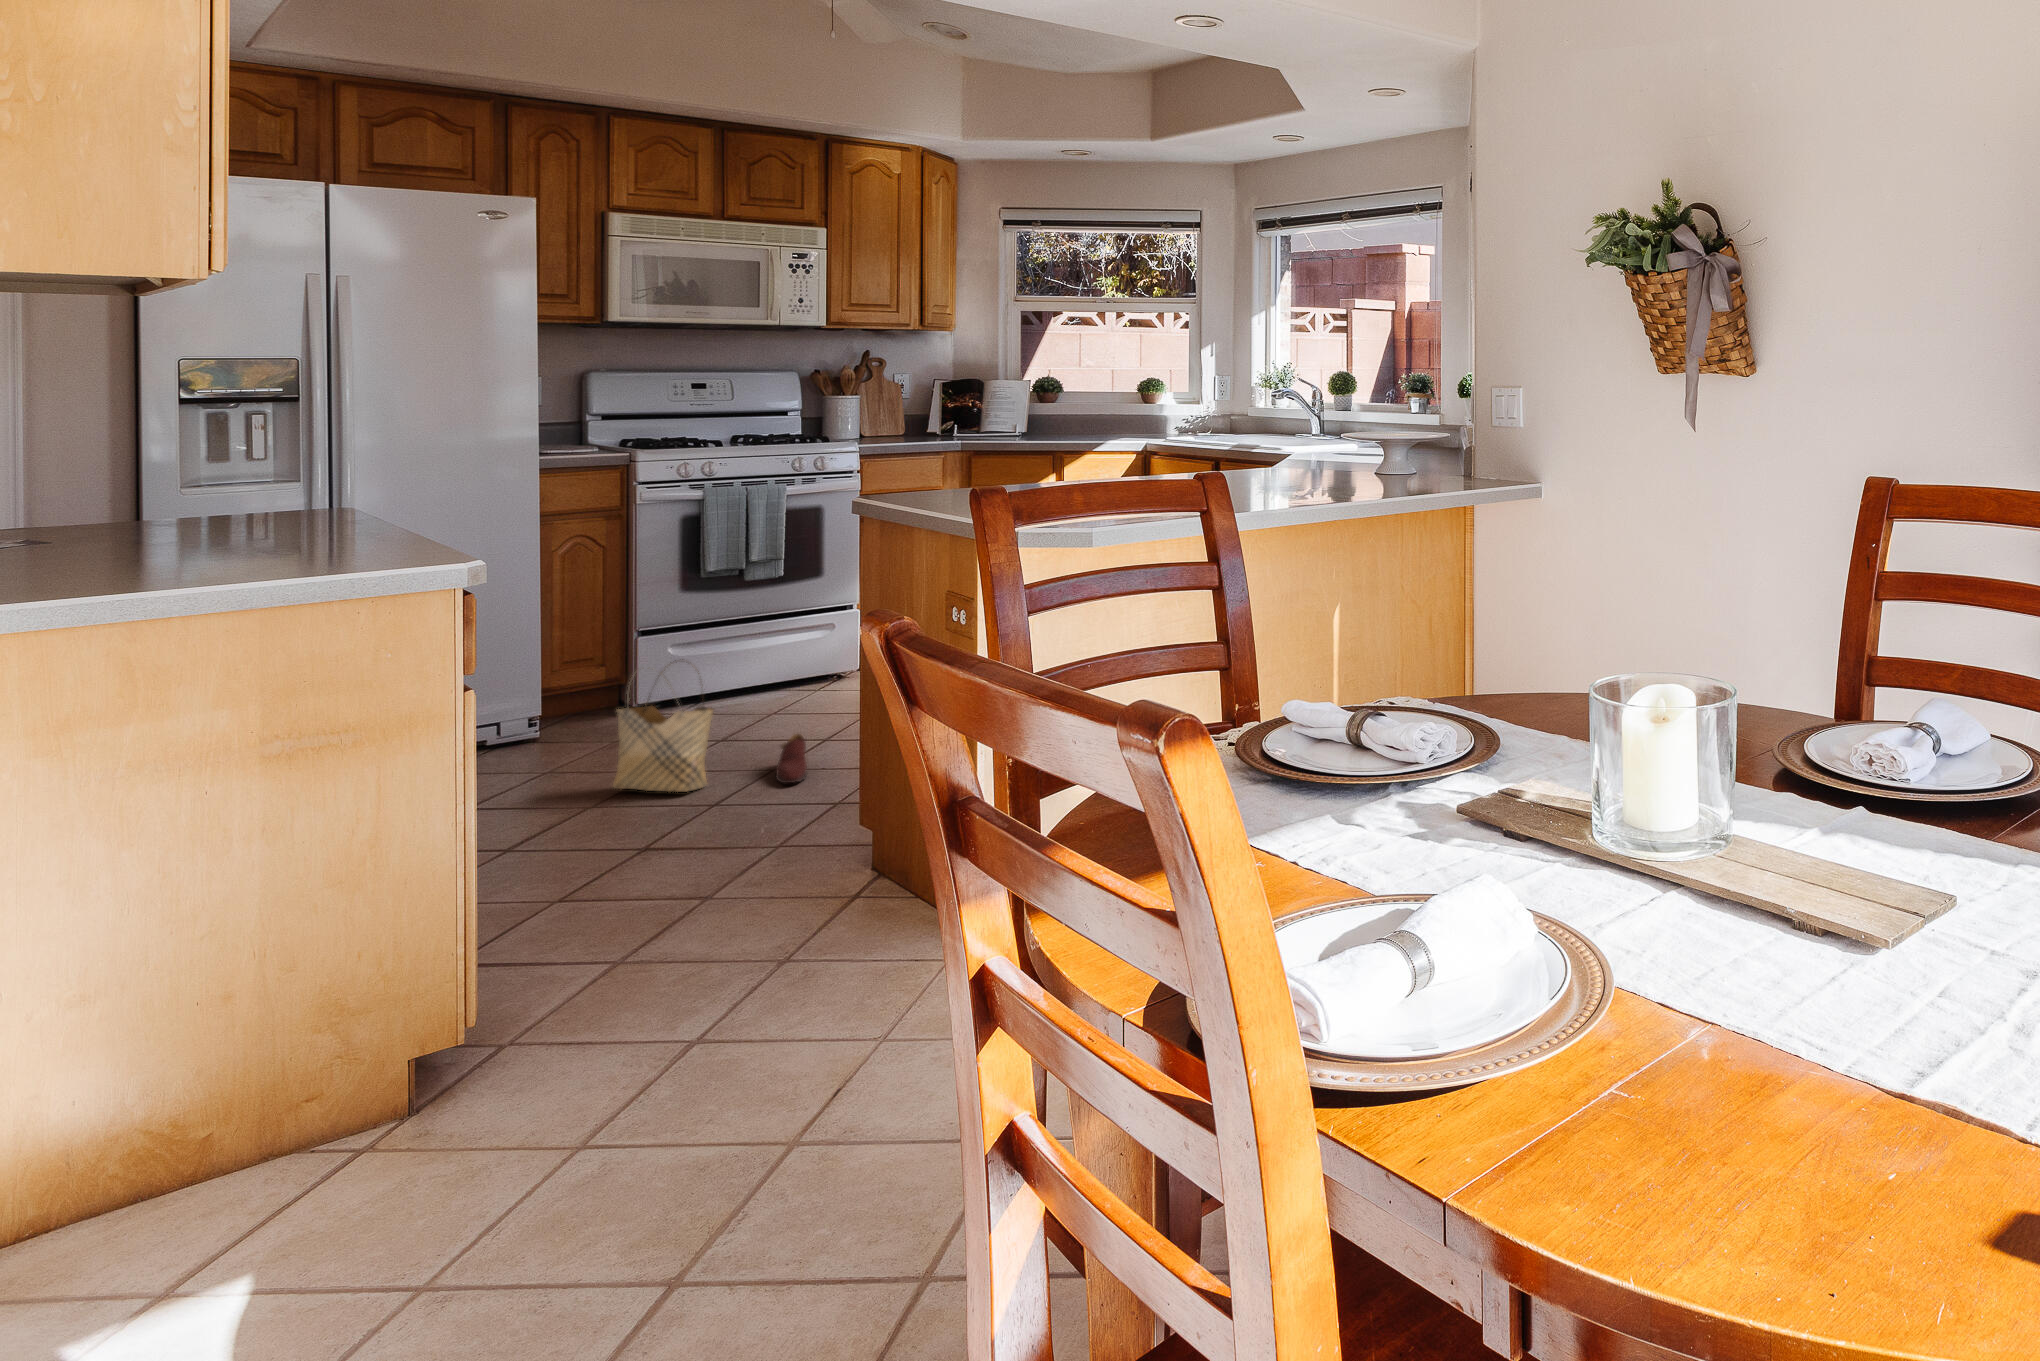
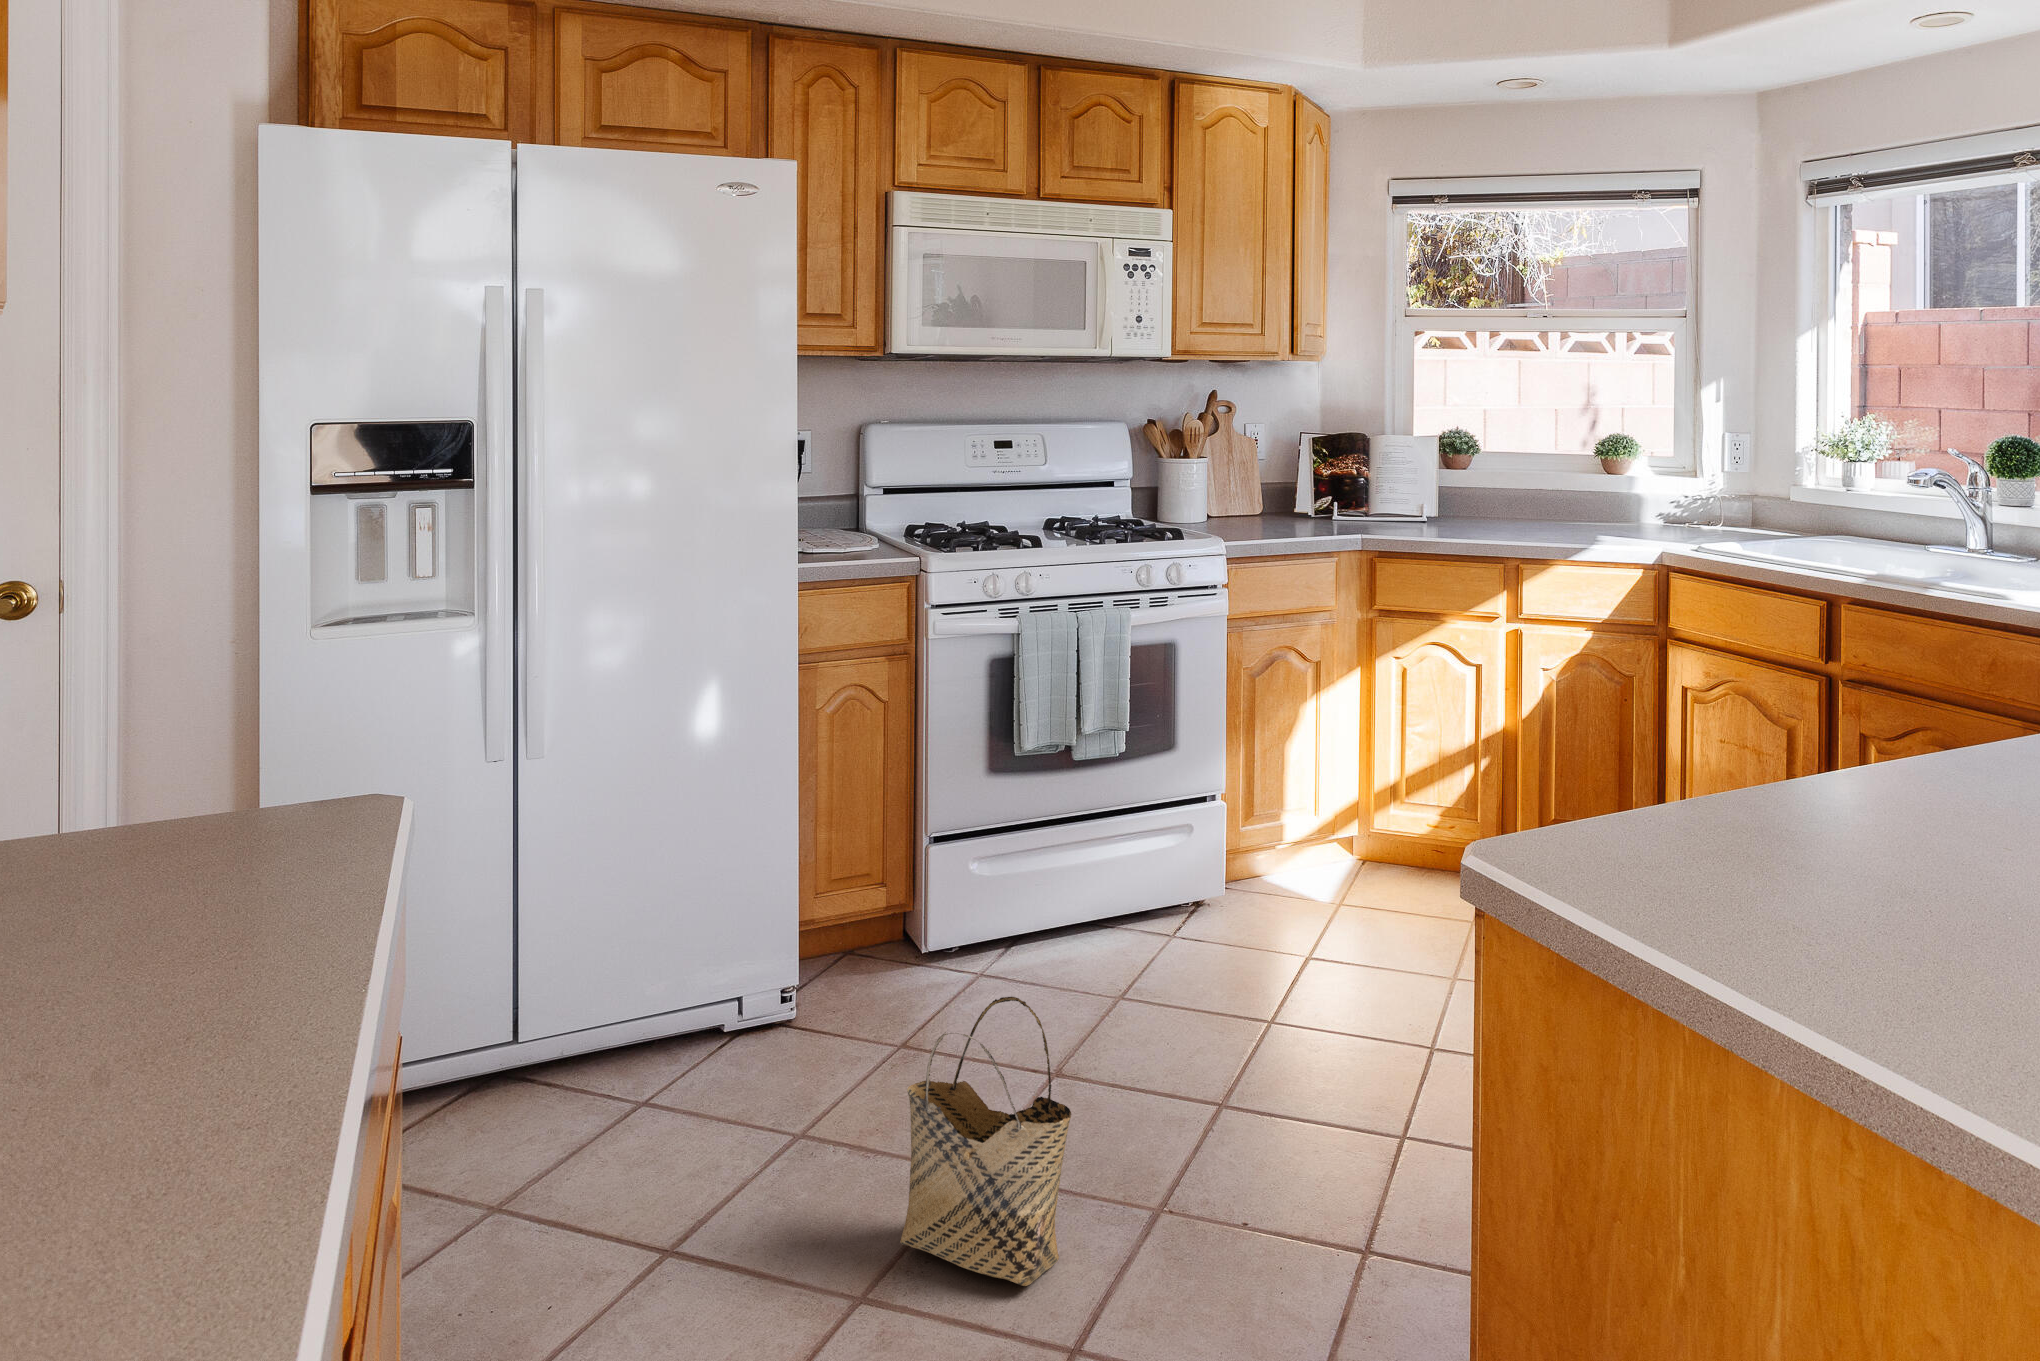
shoe: present [776,734,807,783] -> none [1175,1142,1231,1293]

